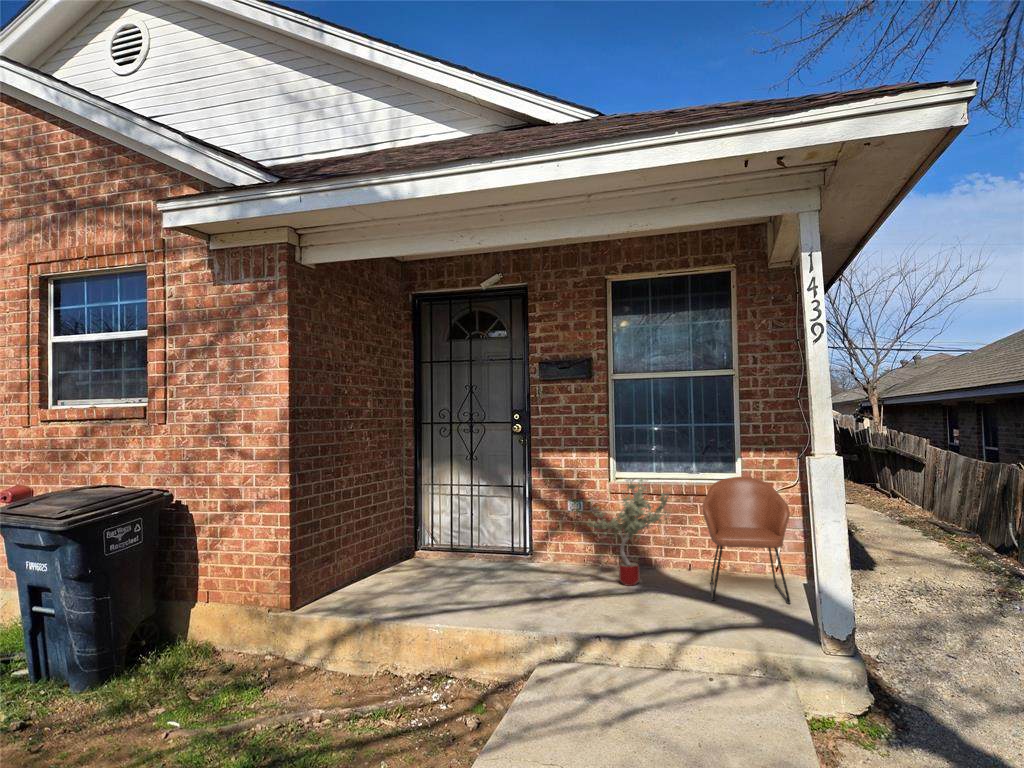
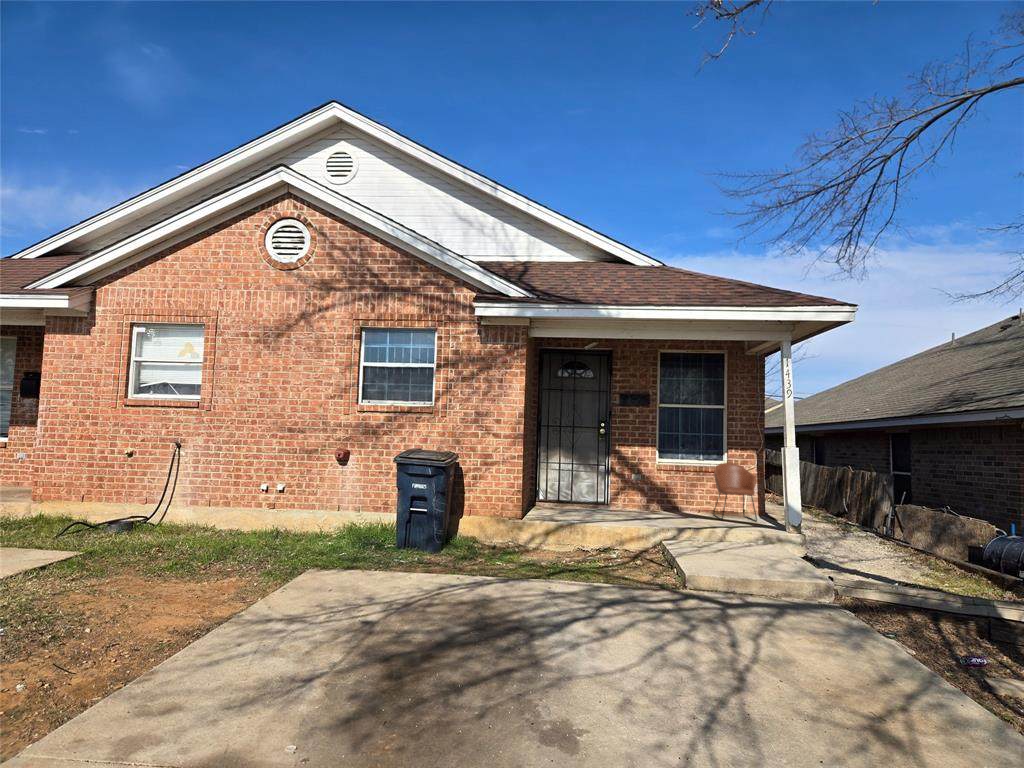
potted tree: present [587,478,670,586] -> none [652,461,698,515]

